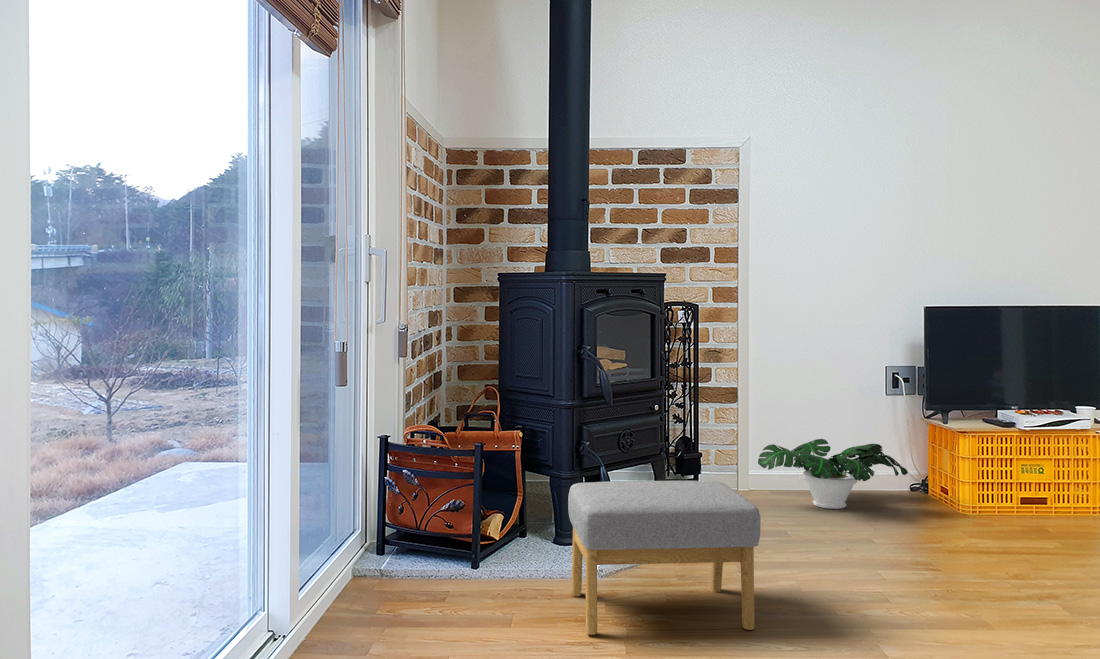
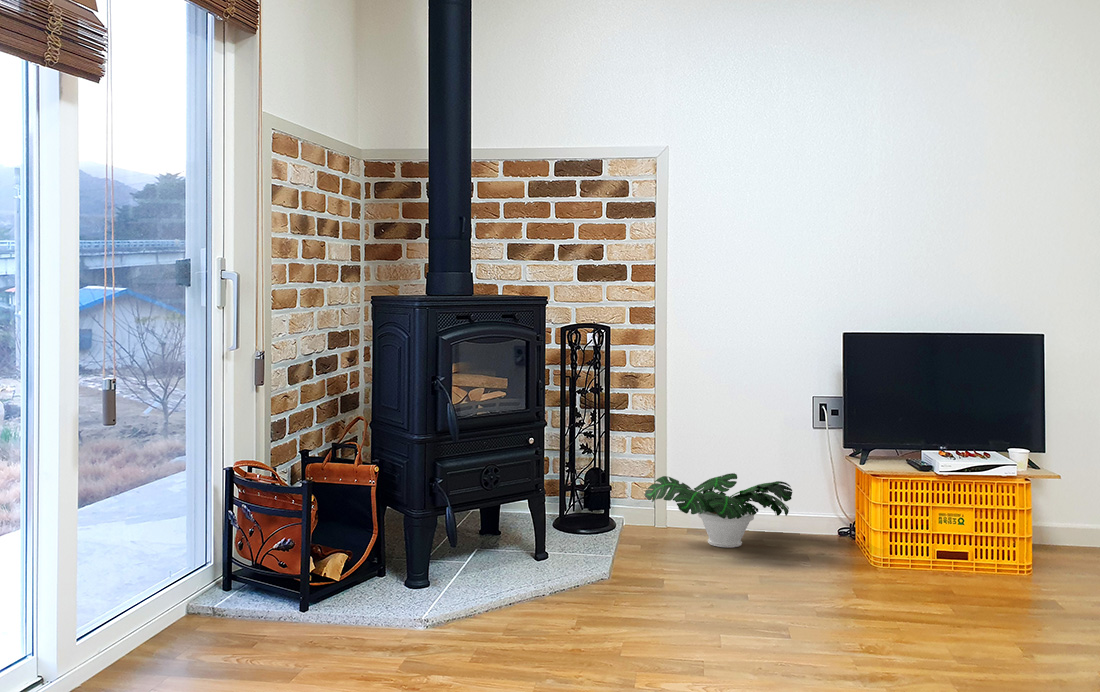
footstool: present [568,481,761,635] -> none [327,500,502,641]

